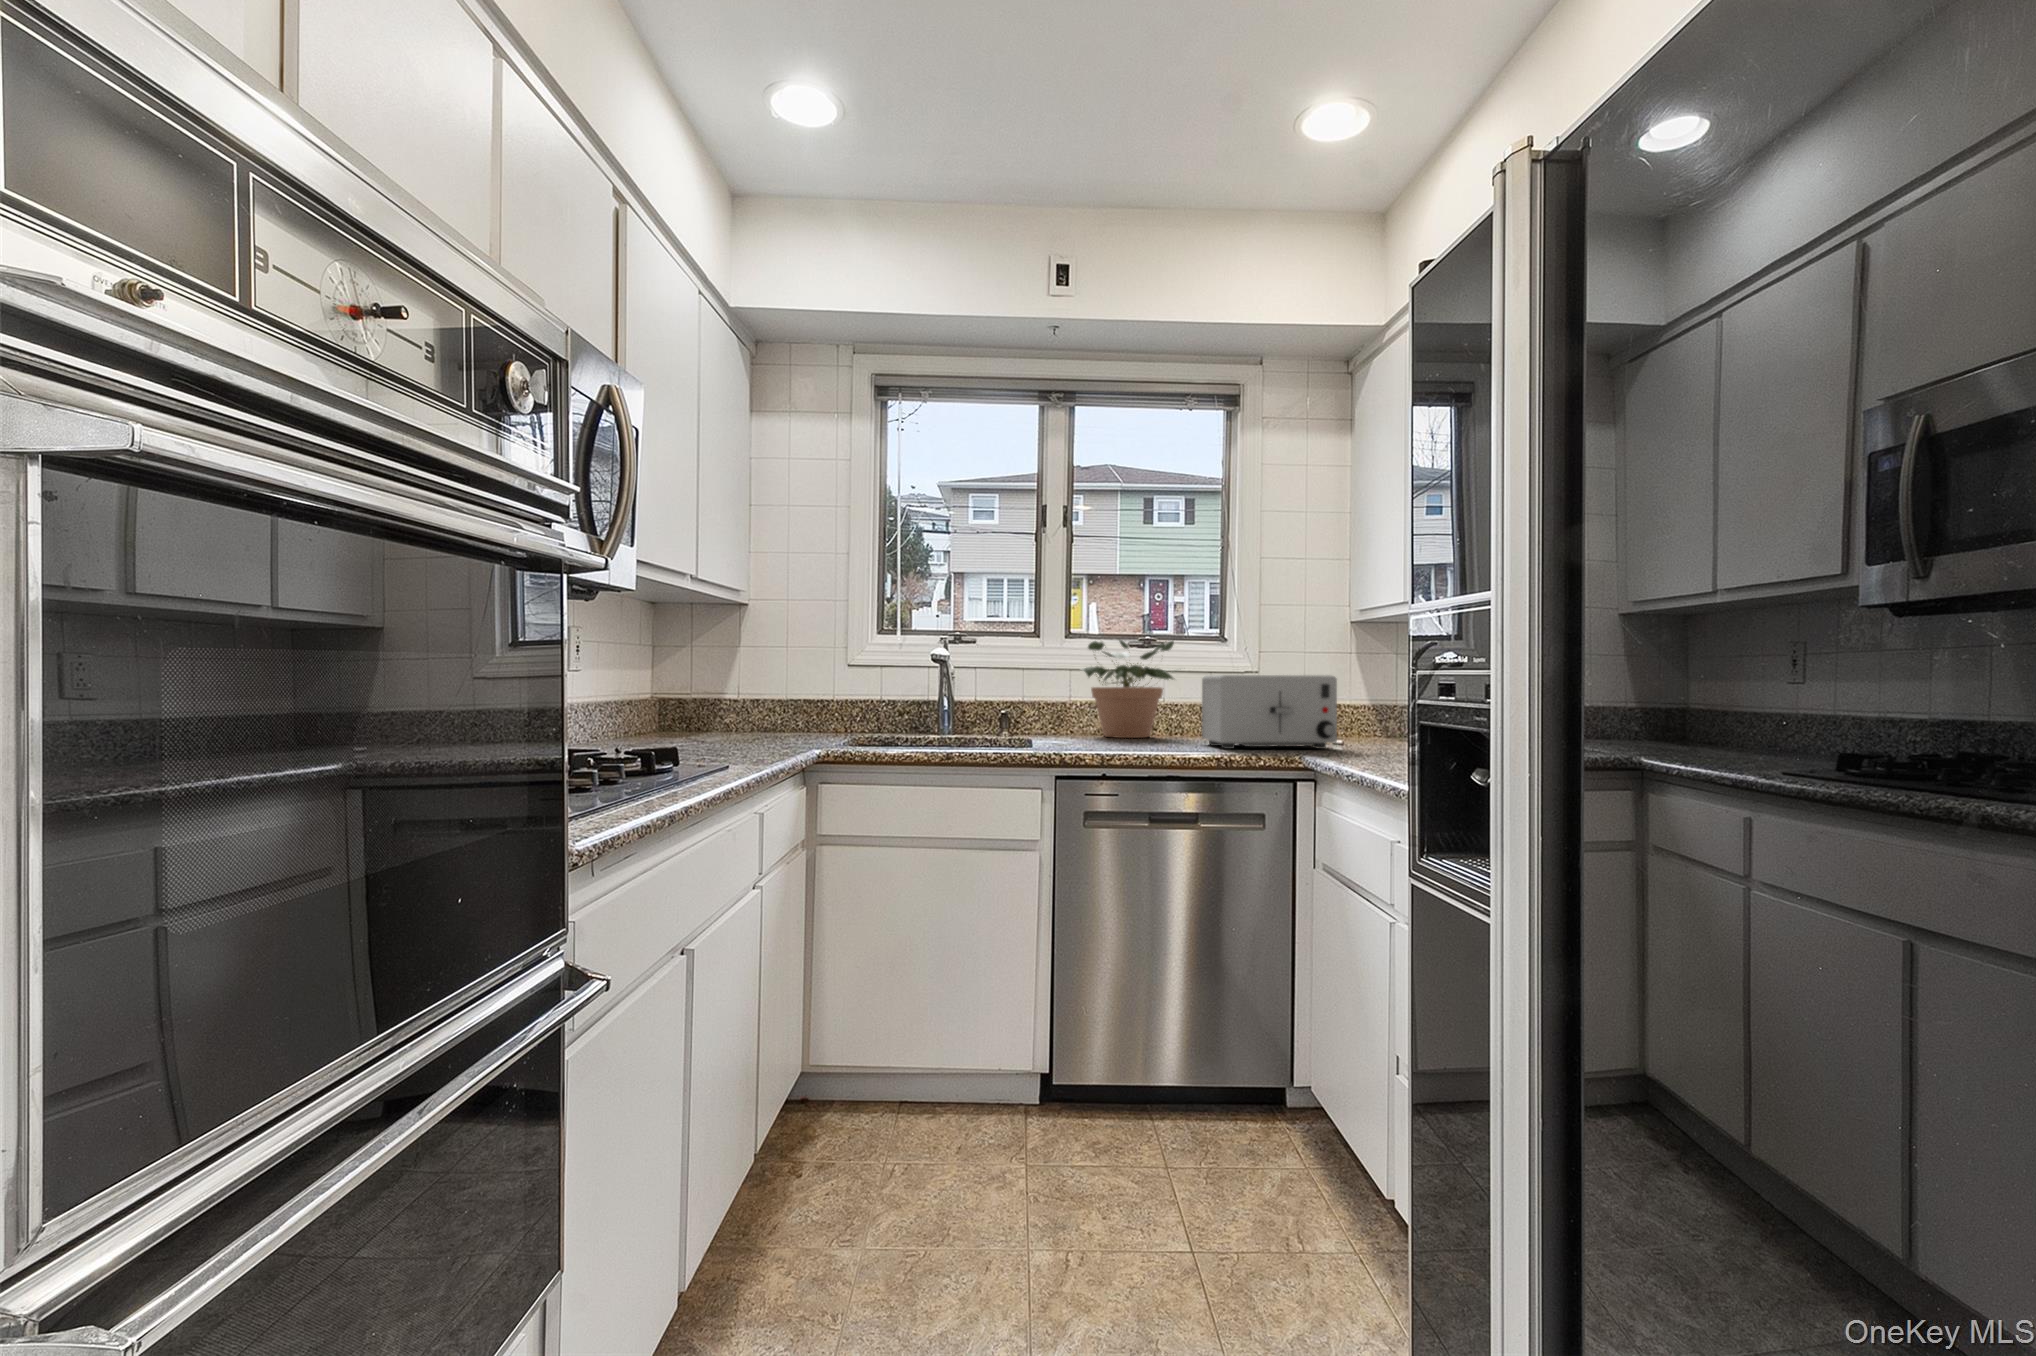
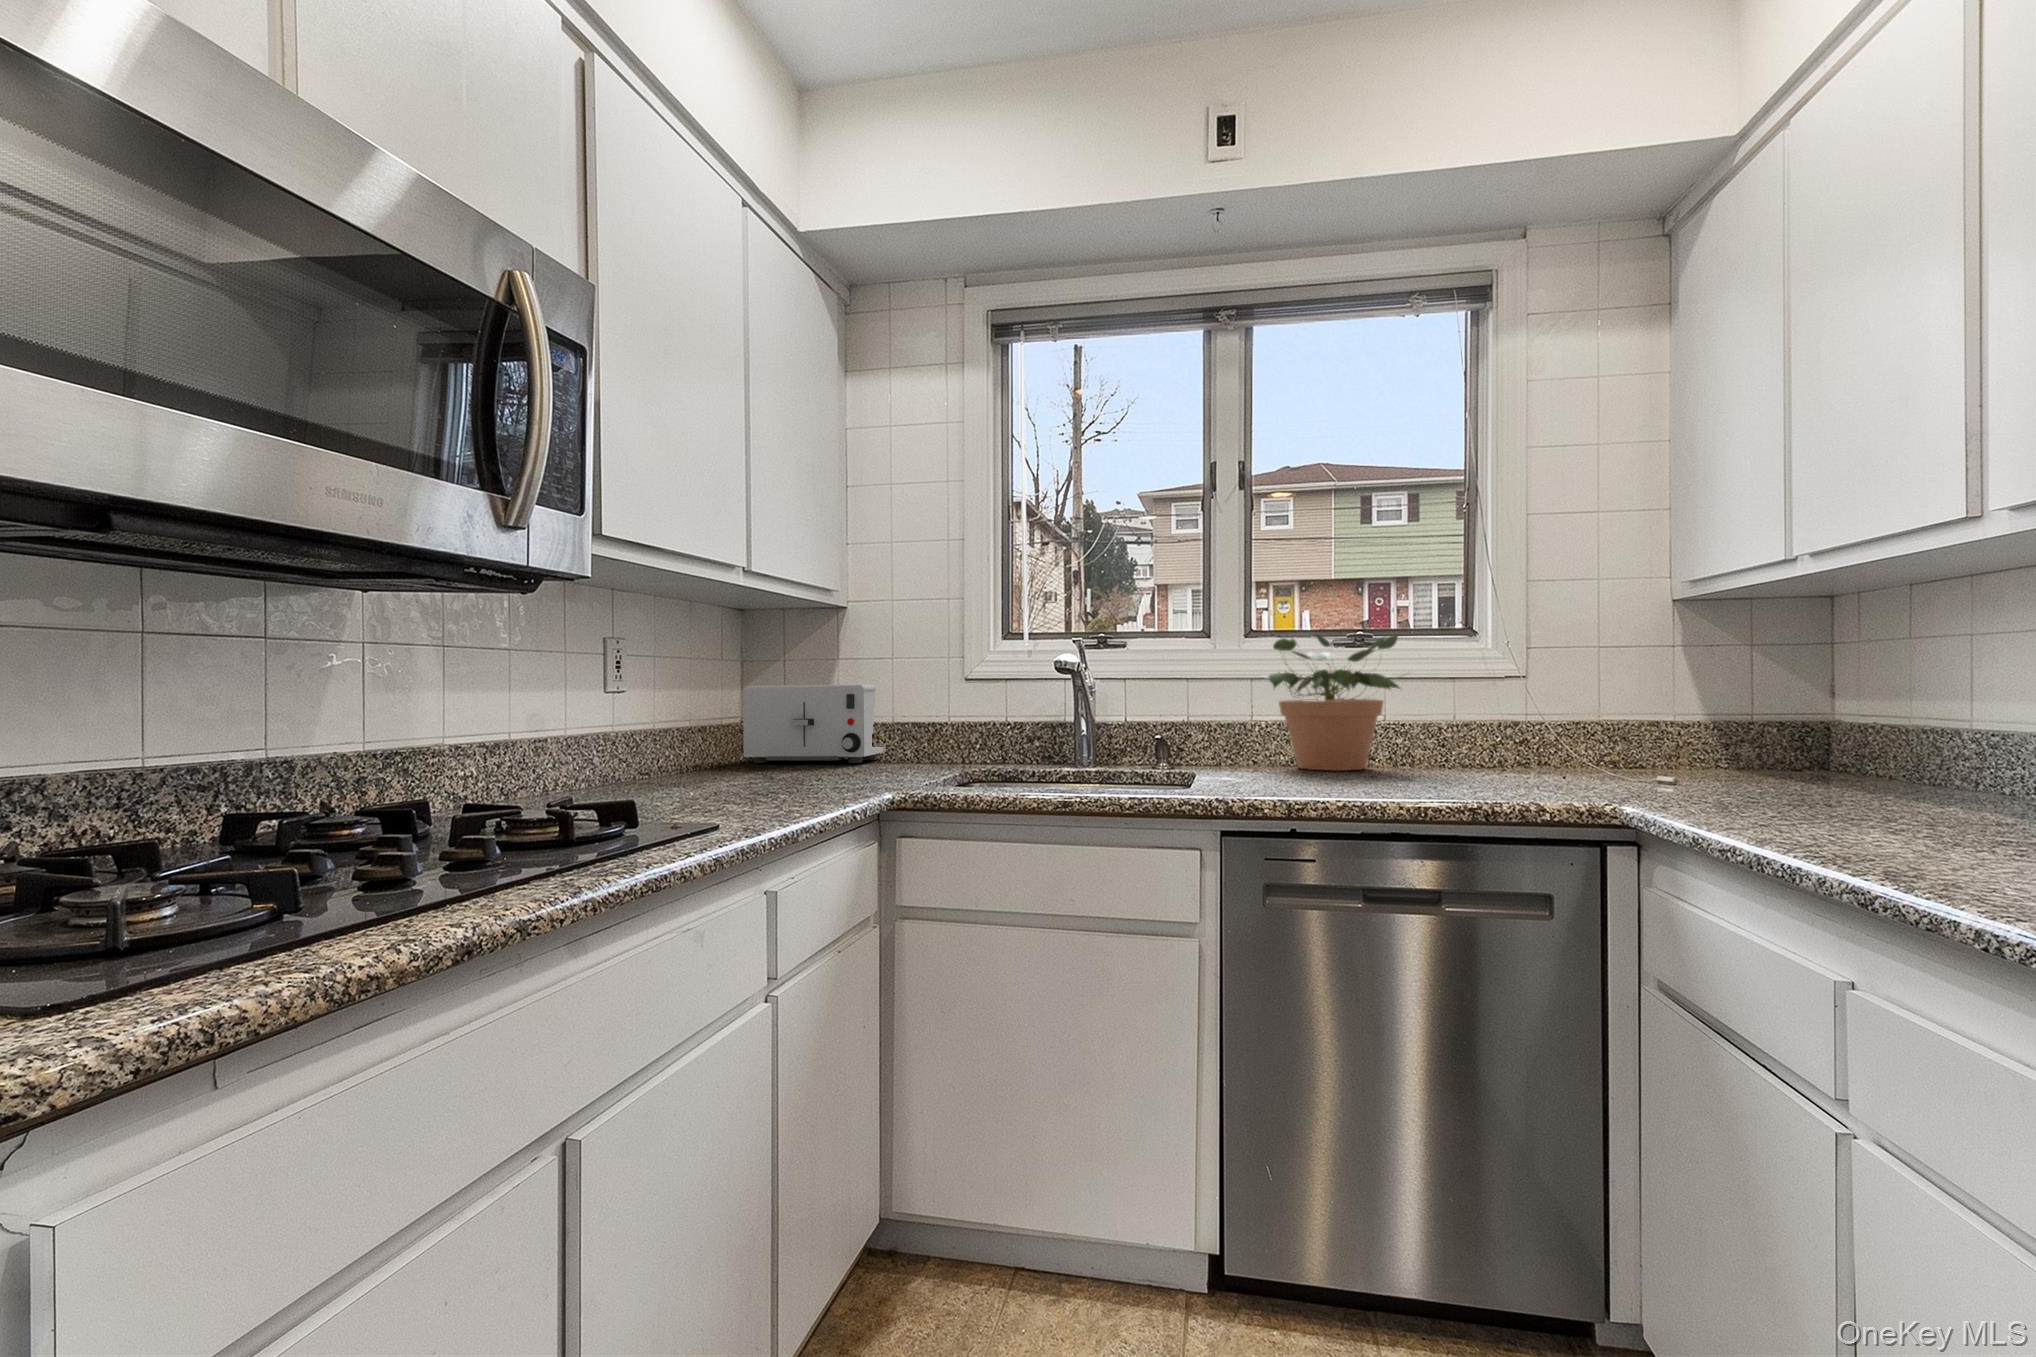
toaster: present [1202,675,1337,749] -> present [743,685,885,763]

